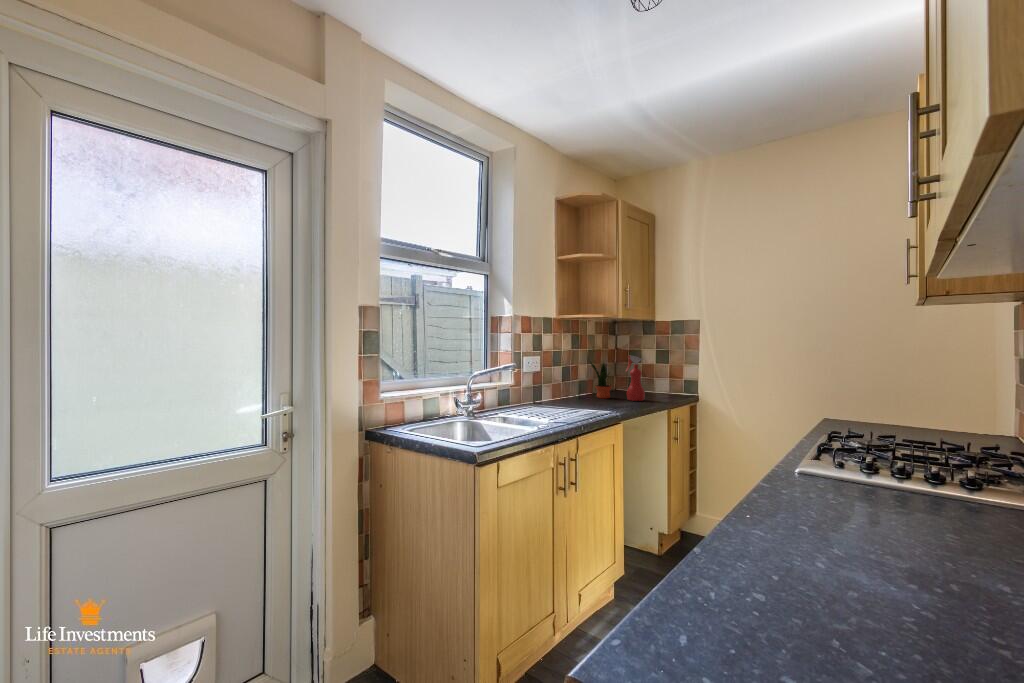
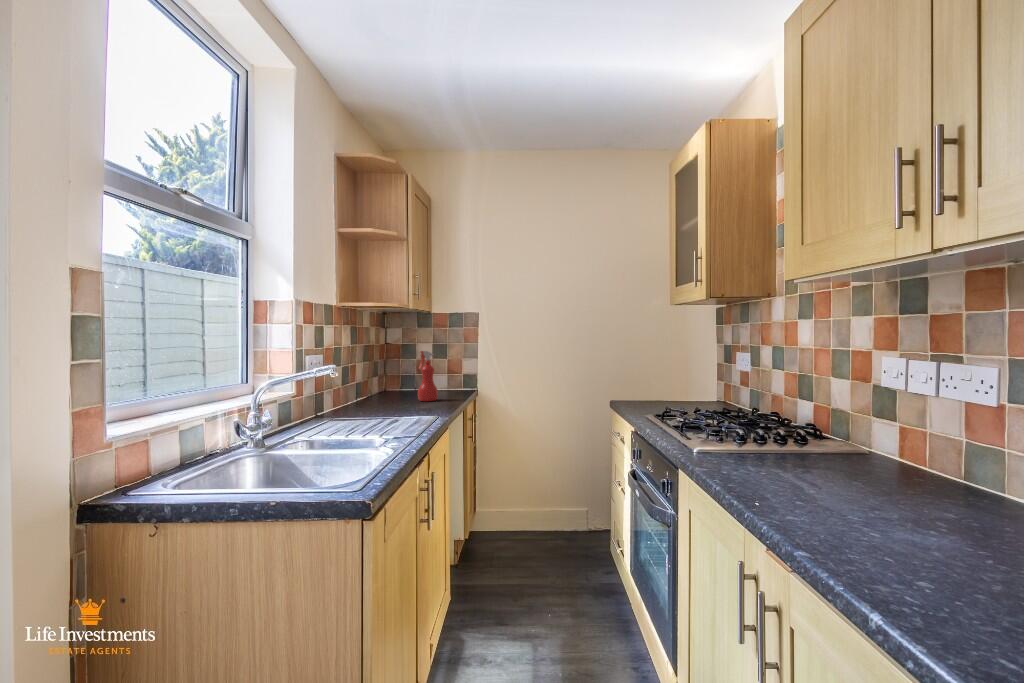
potted plant: present [590,362,611,398] -> none [371,357,398,402]

